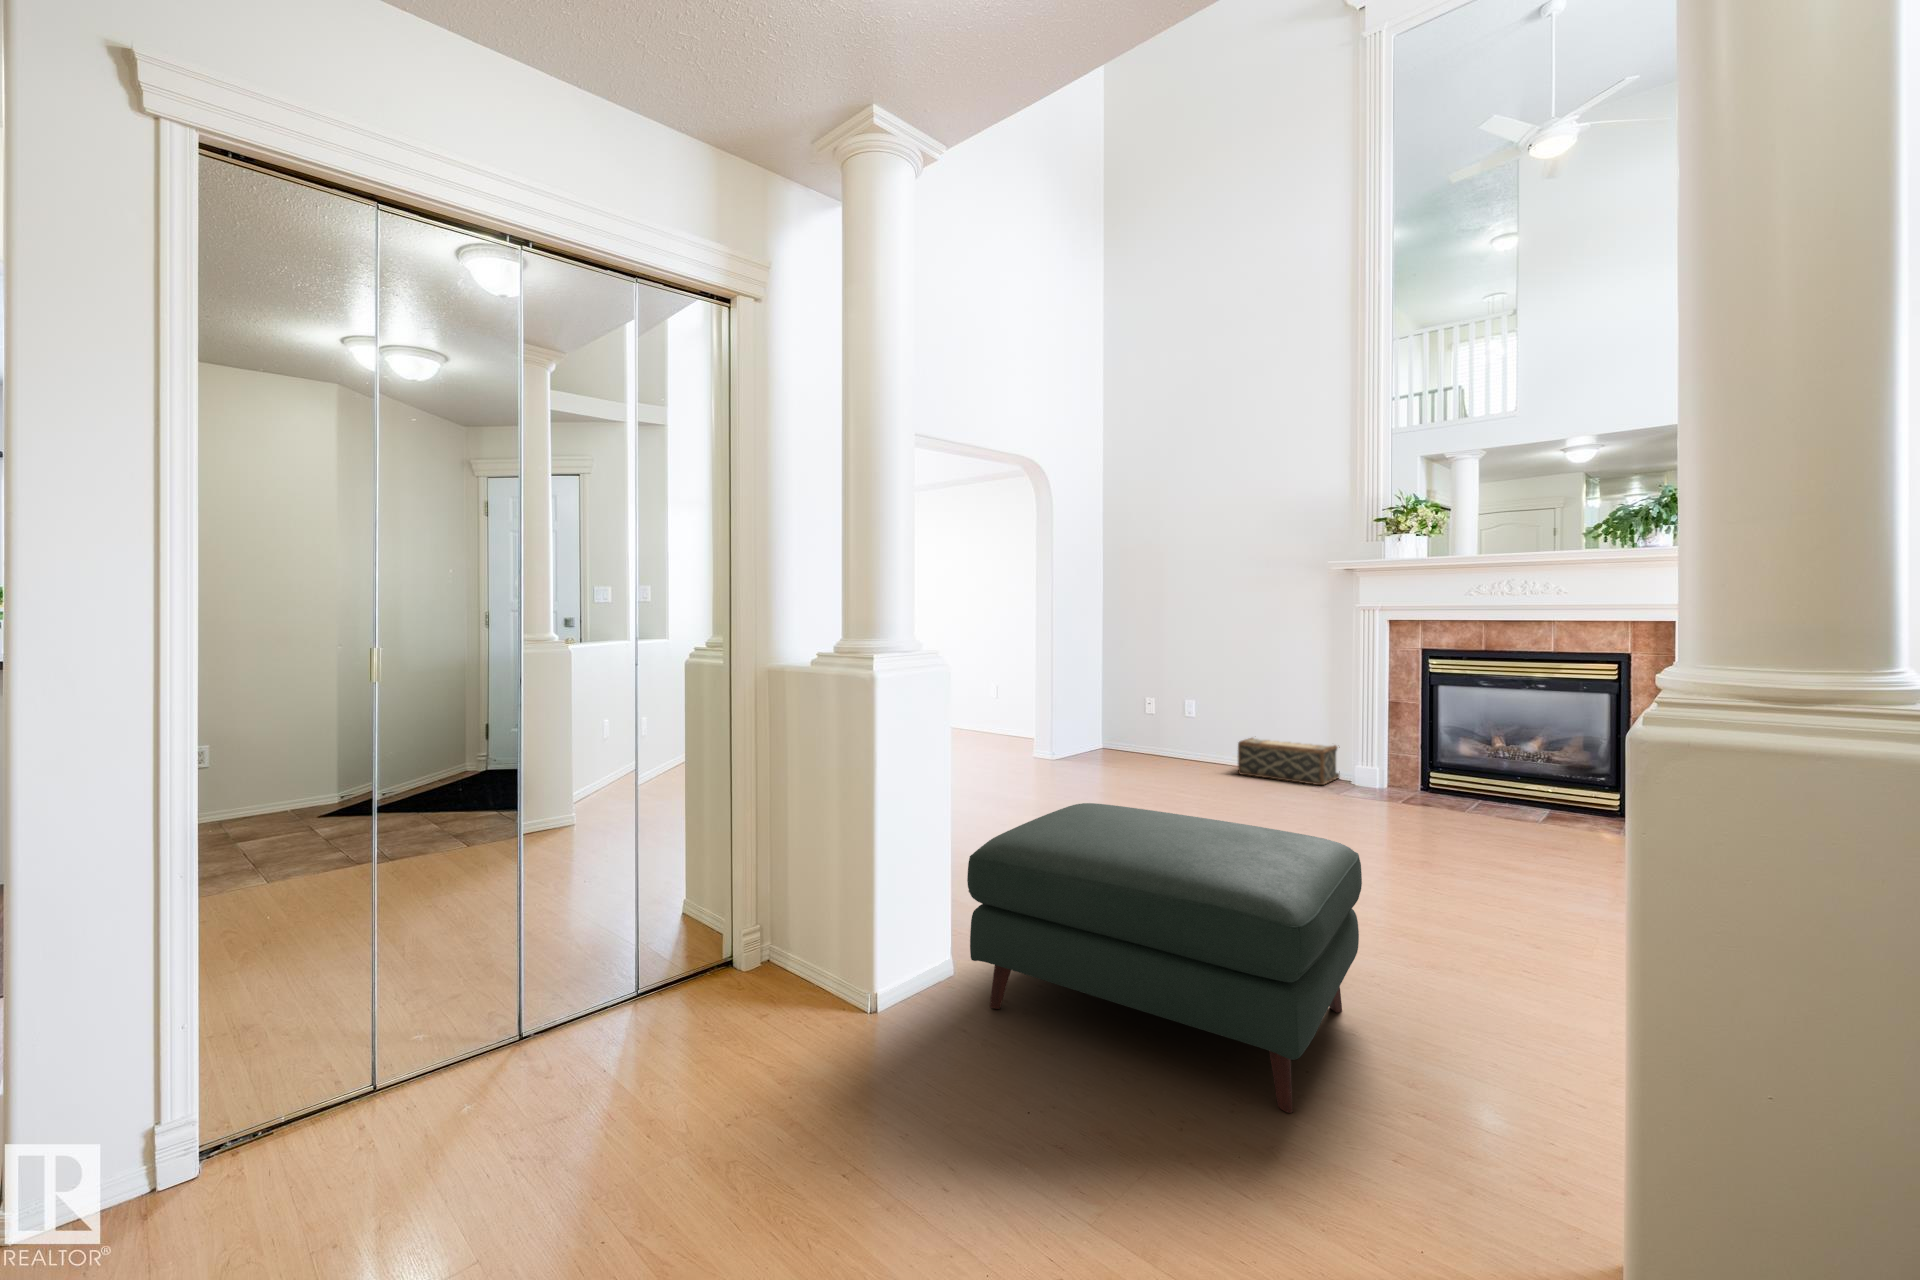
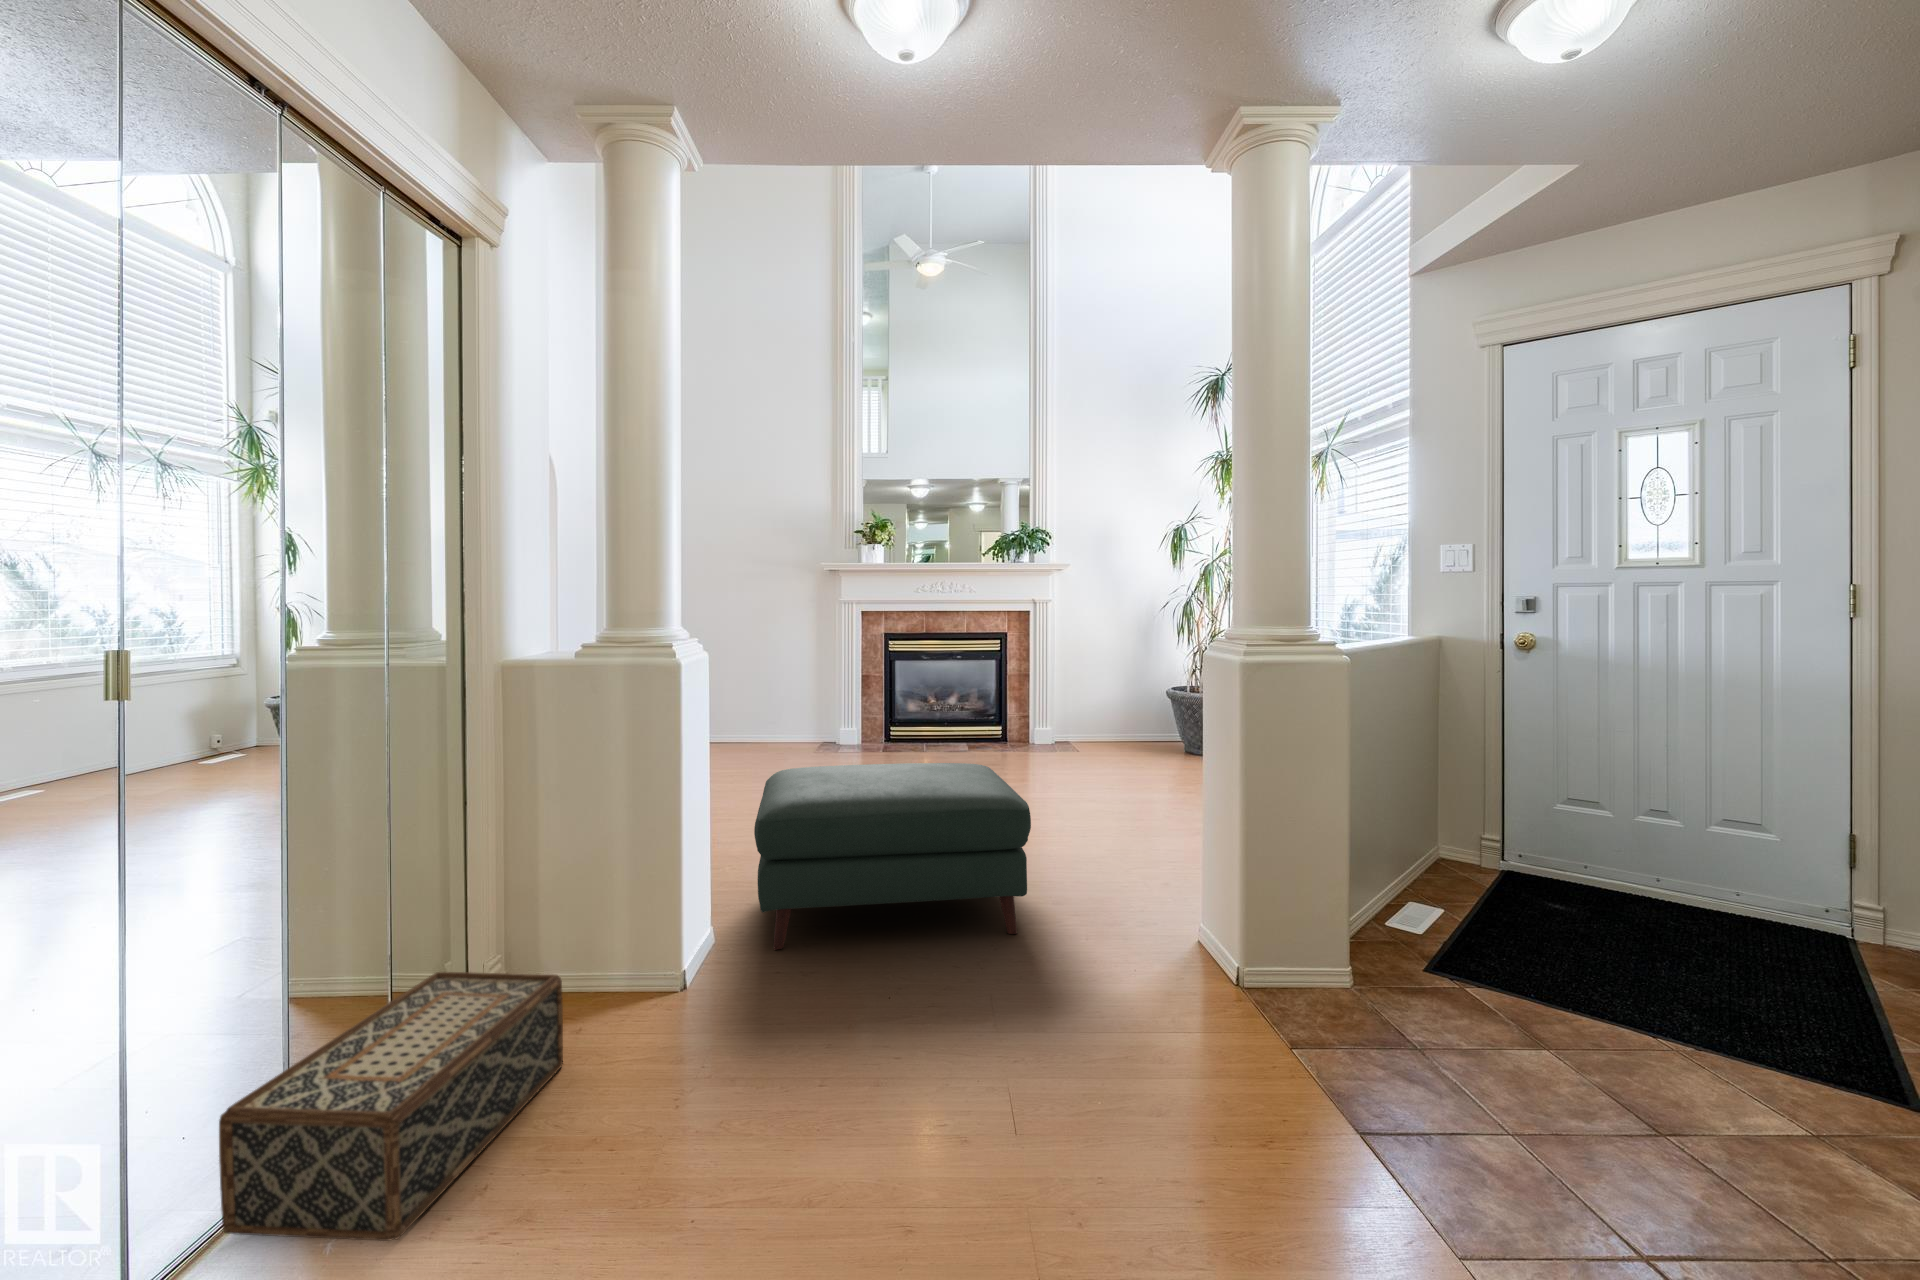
woven basket: present [1238,738,1339,785] -> present [219,972,563,1241]

